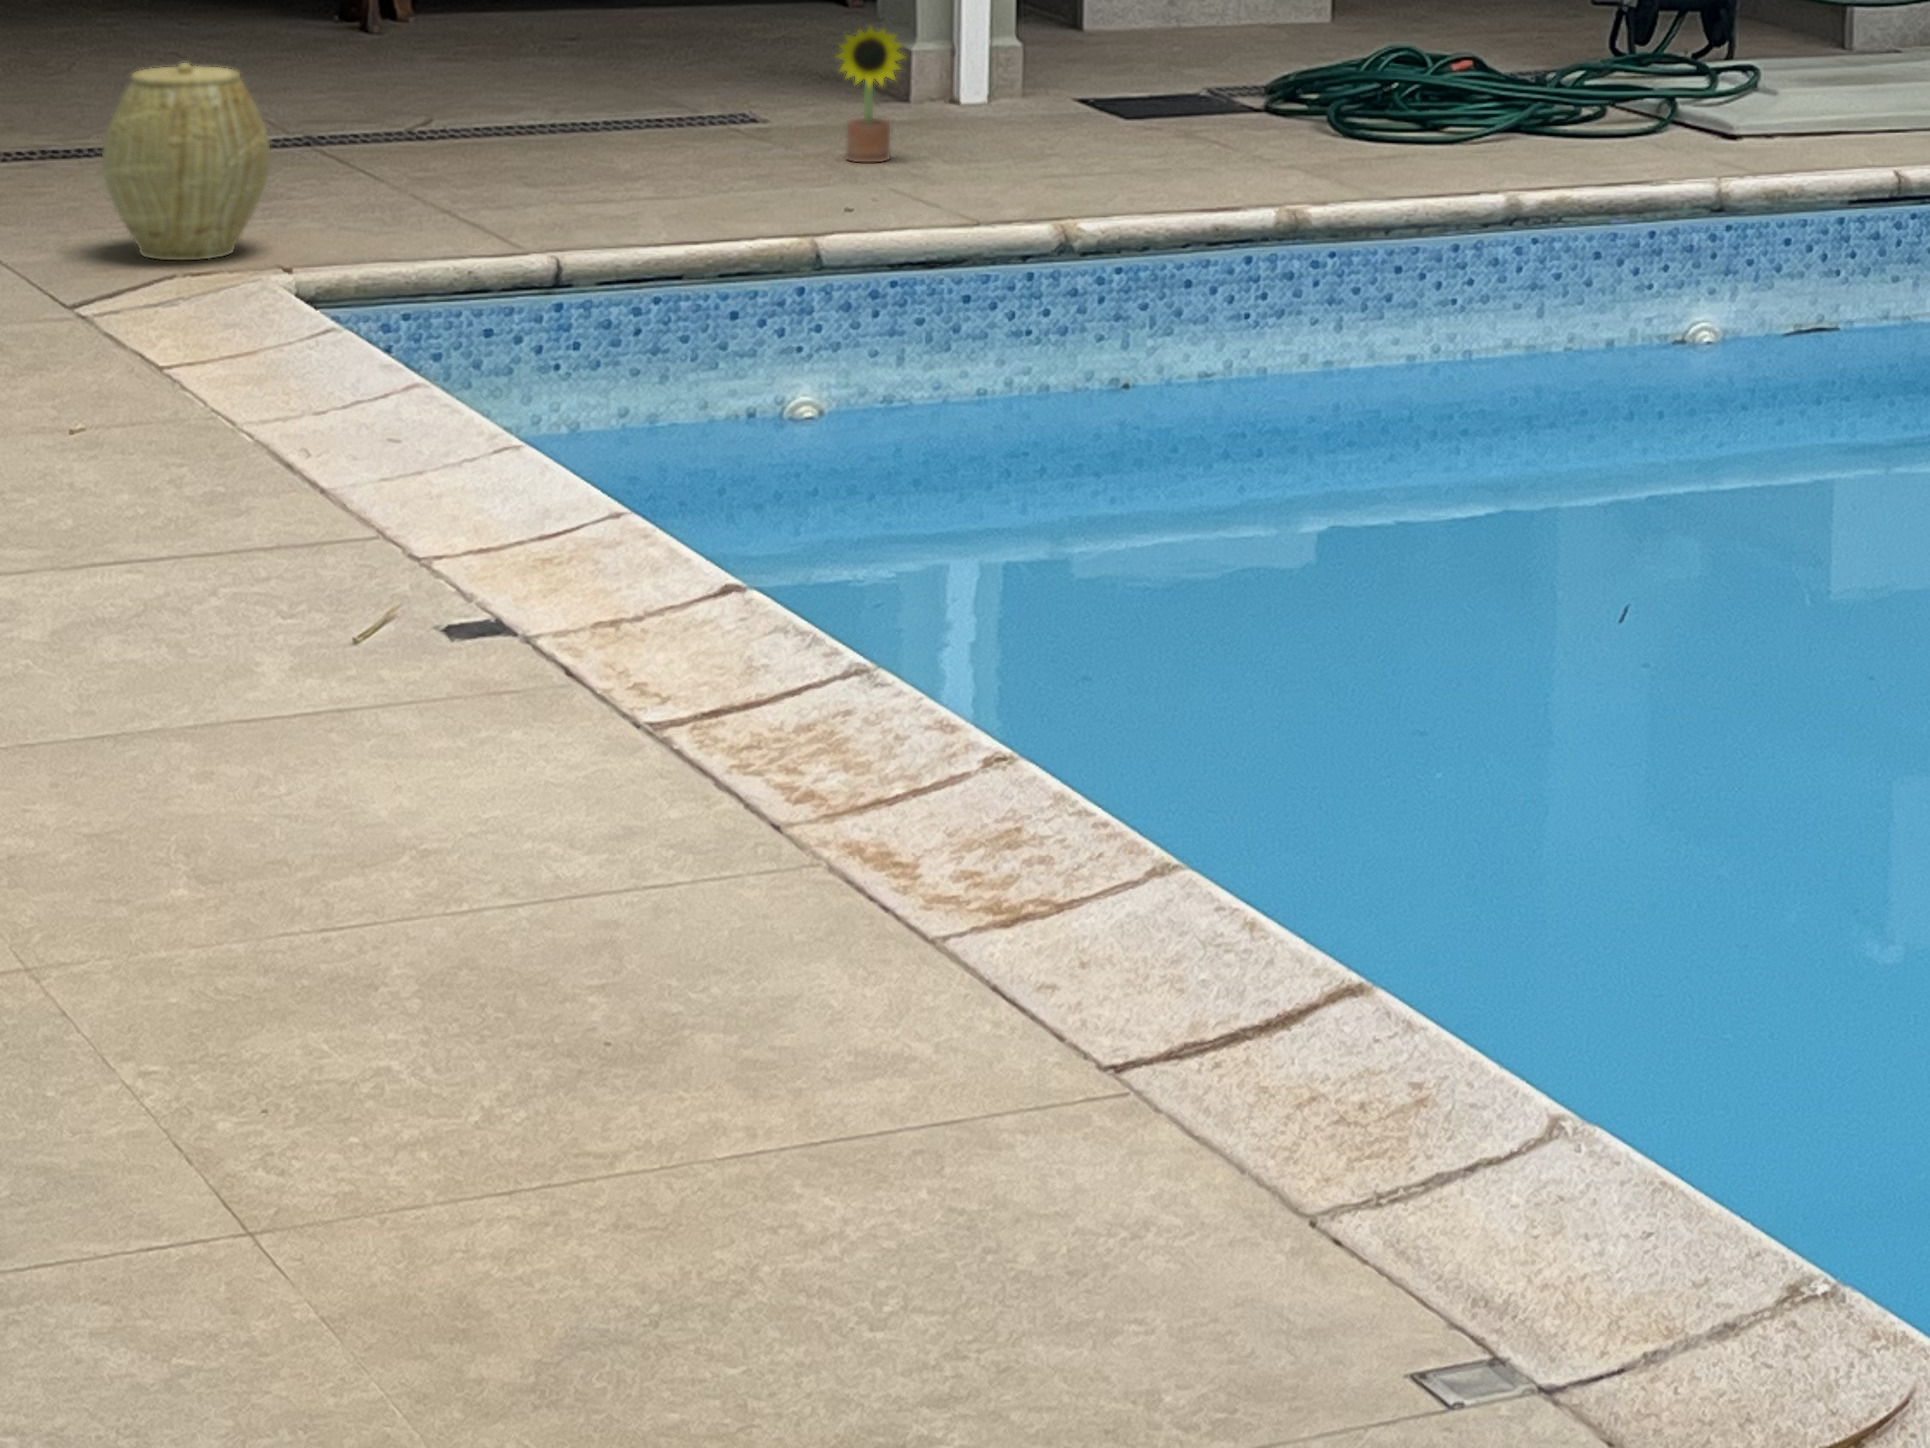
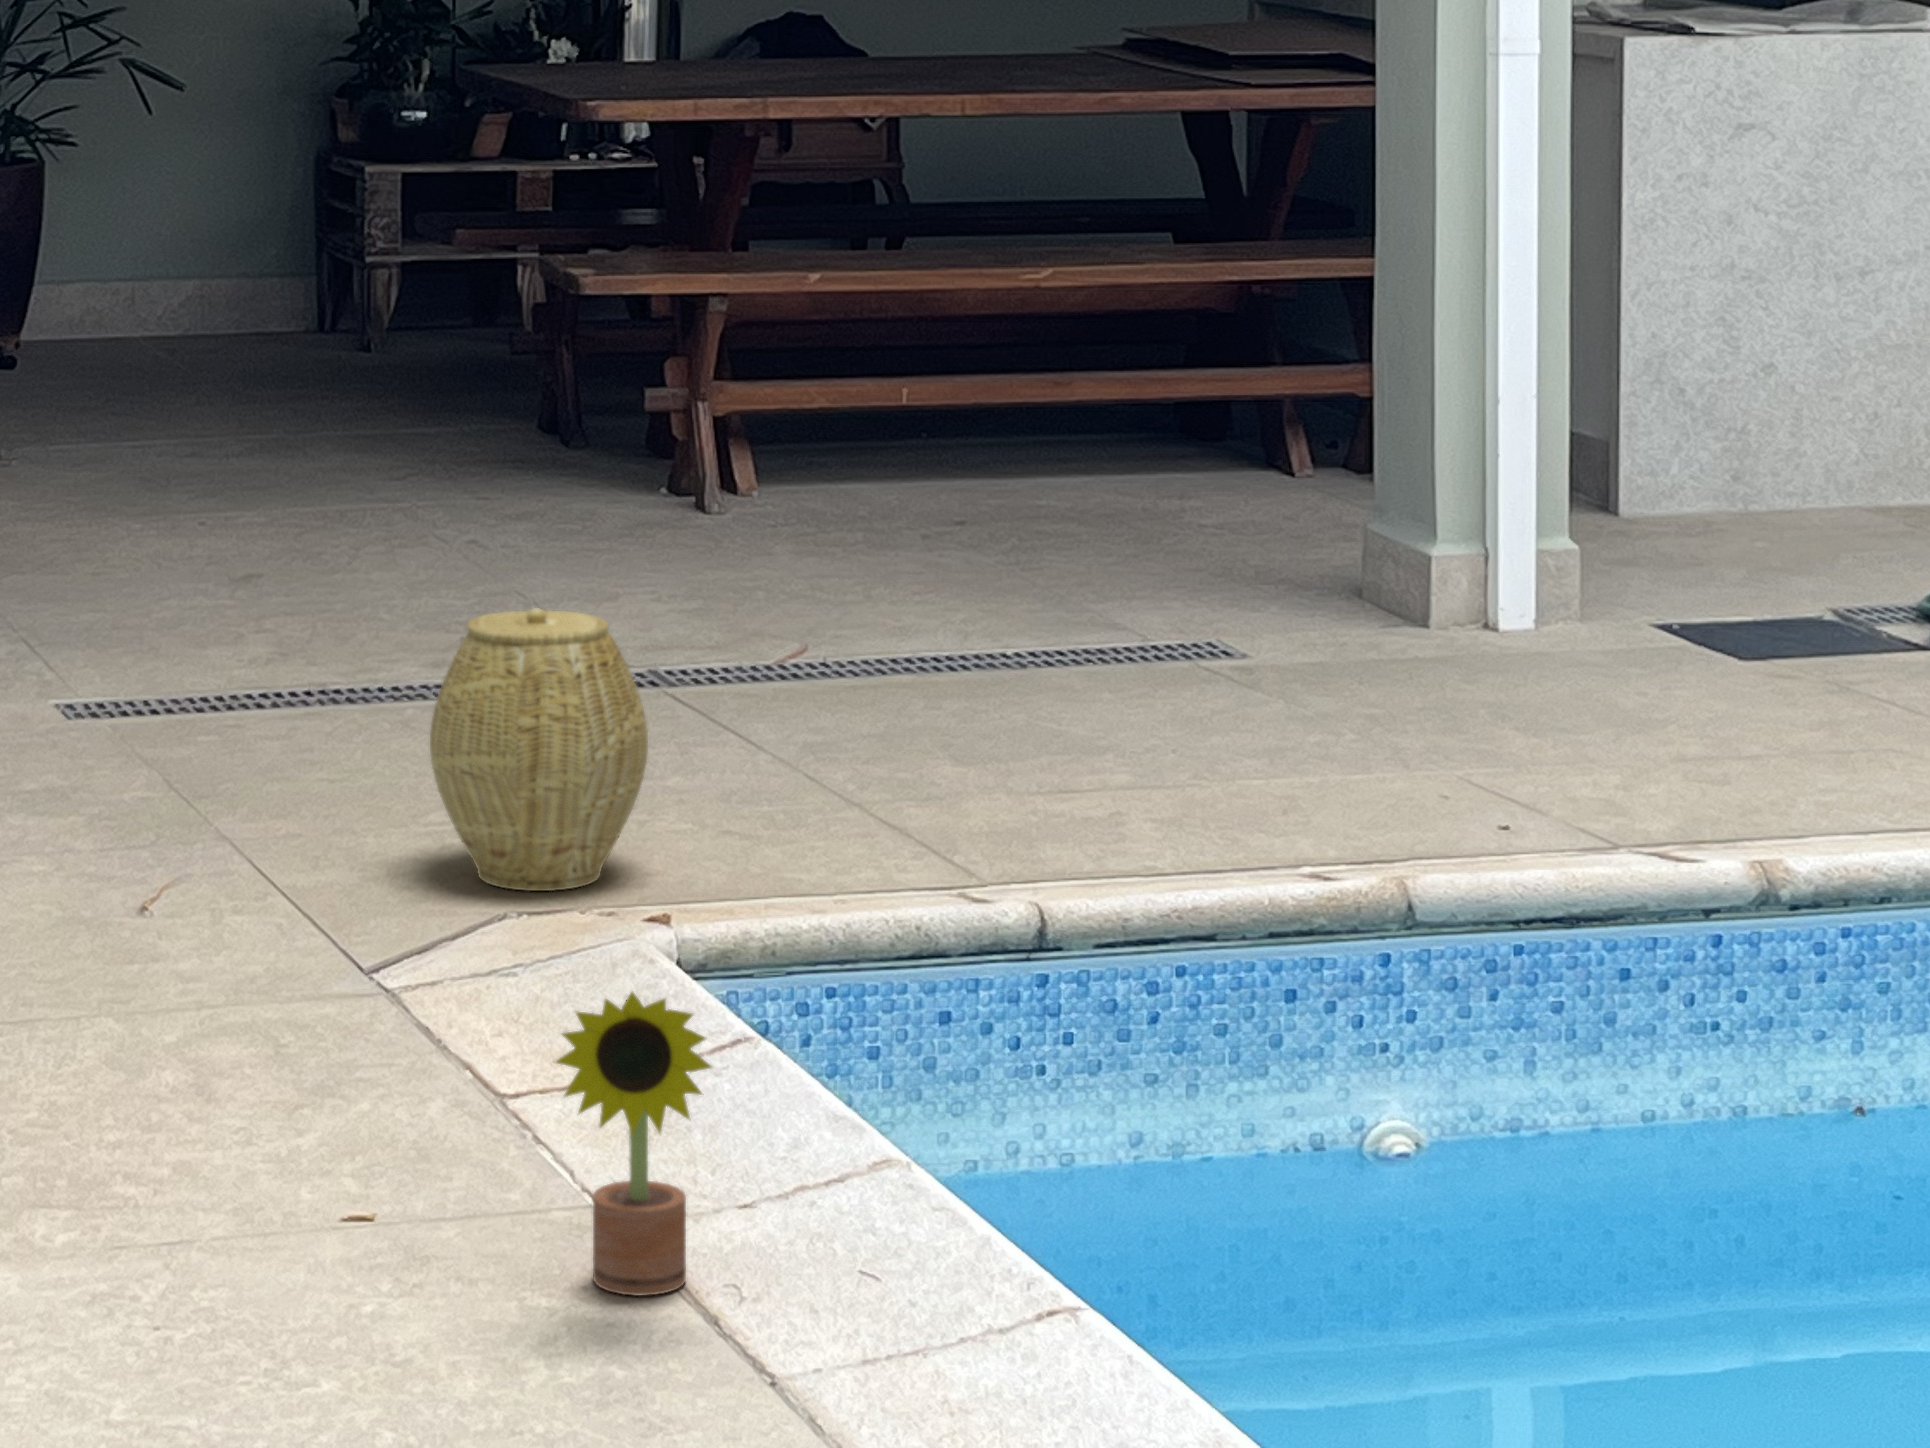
decorative plant: present [837,27,904,162] -> present [556,992,711,1295]

